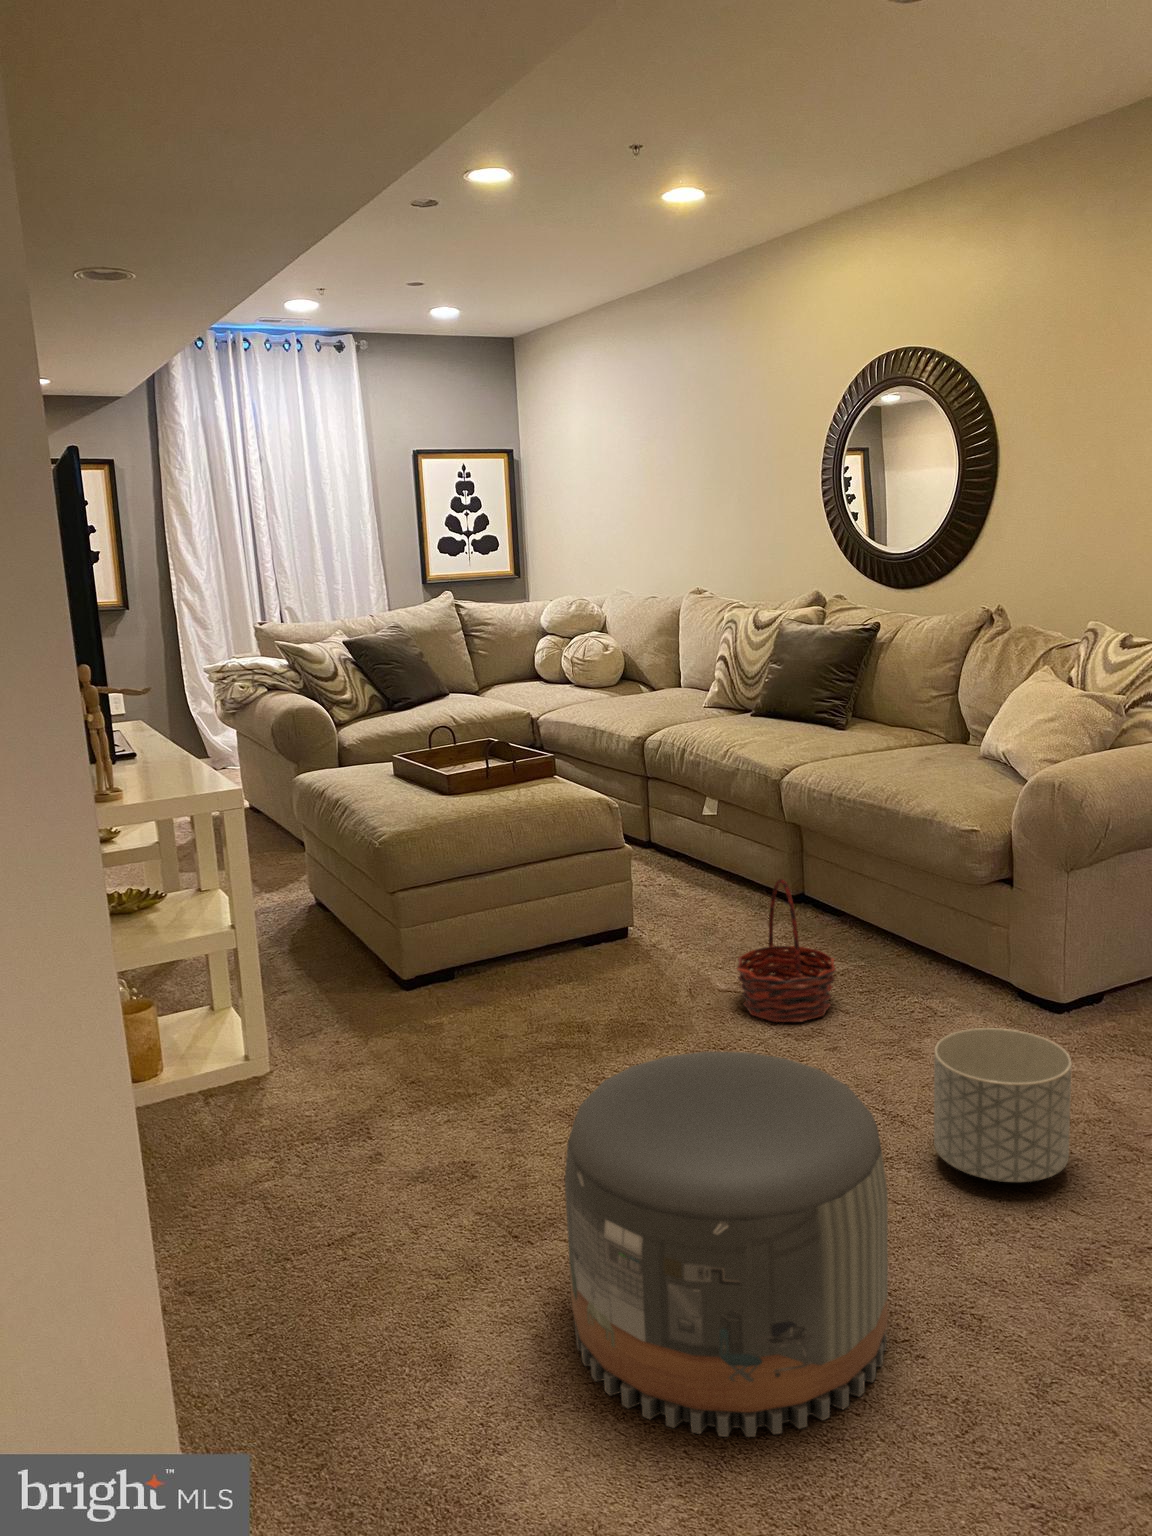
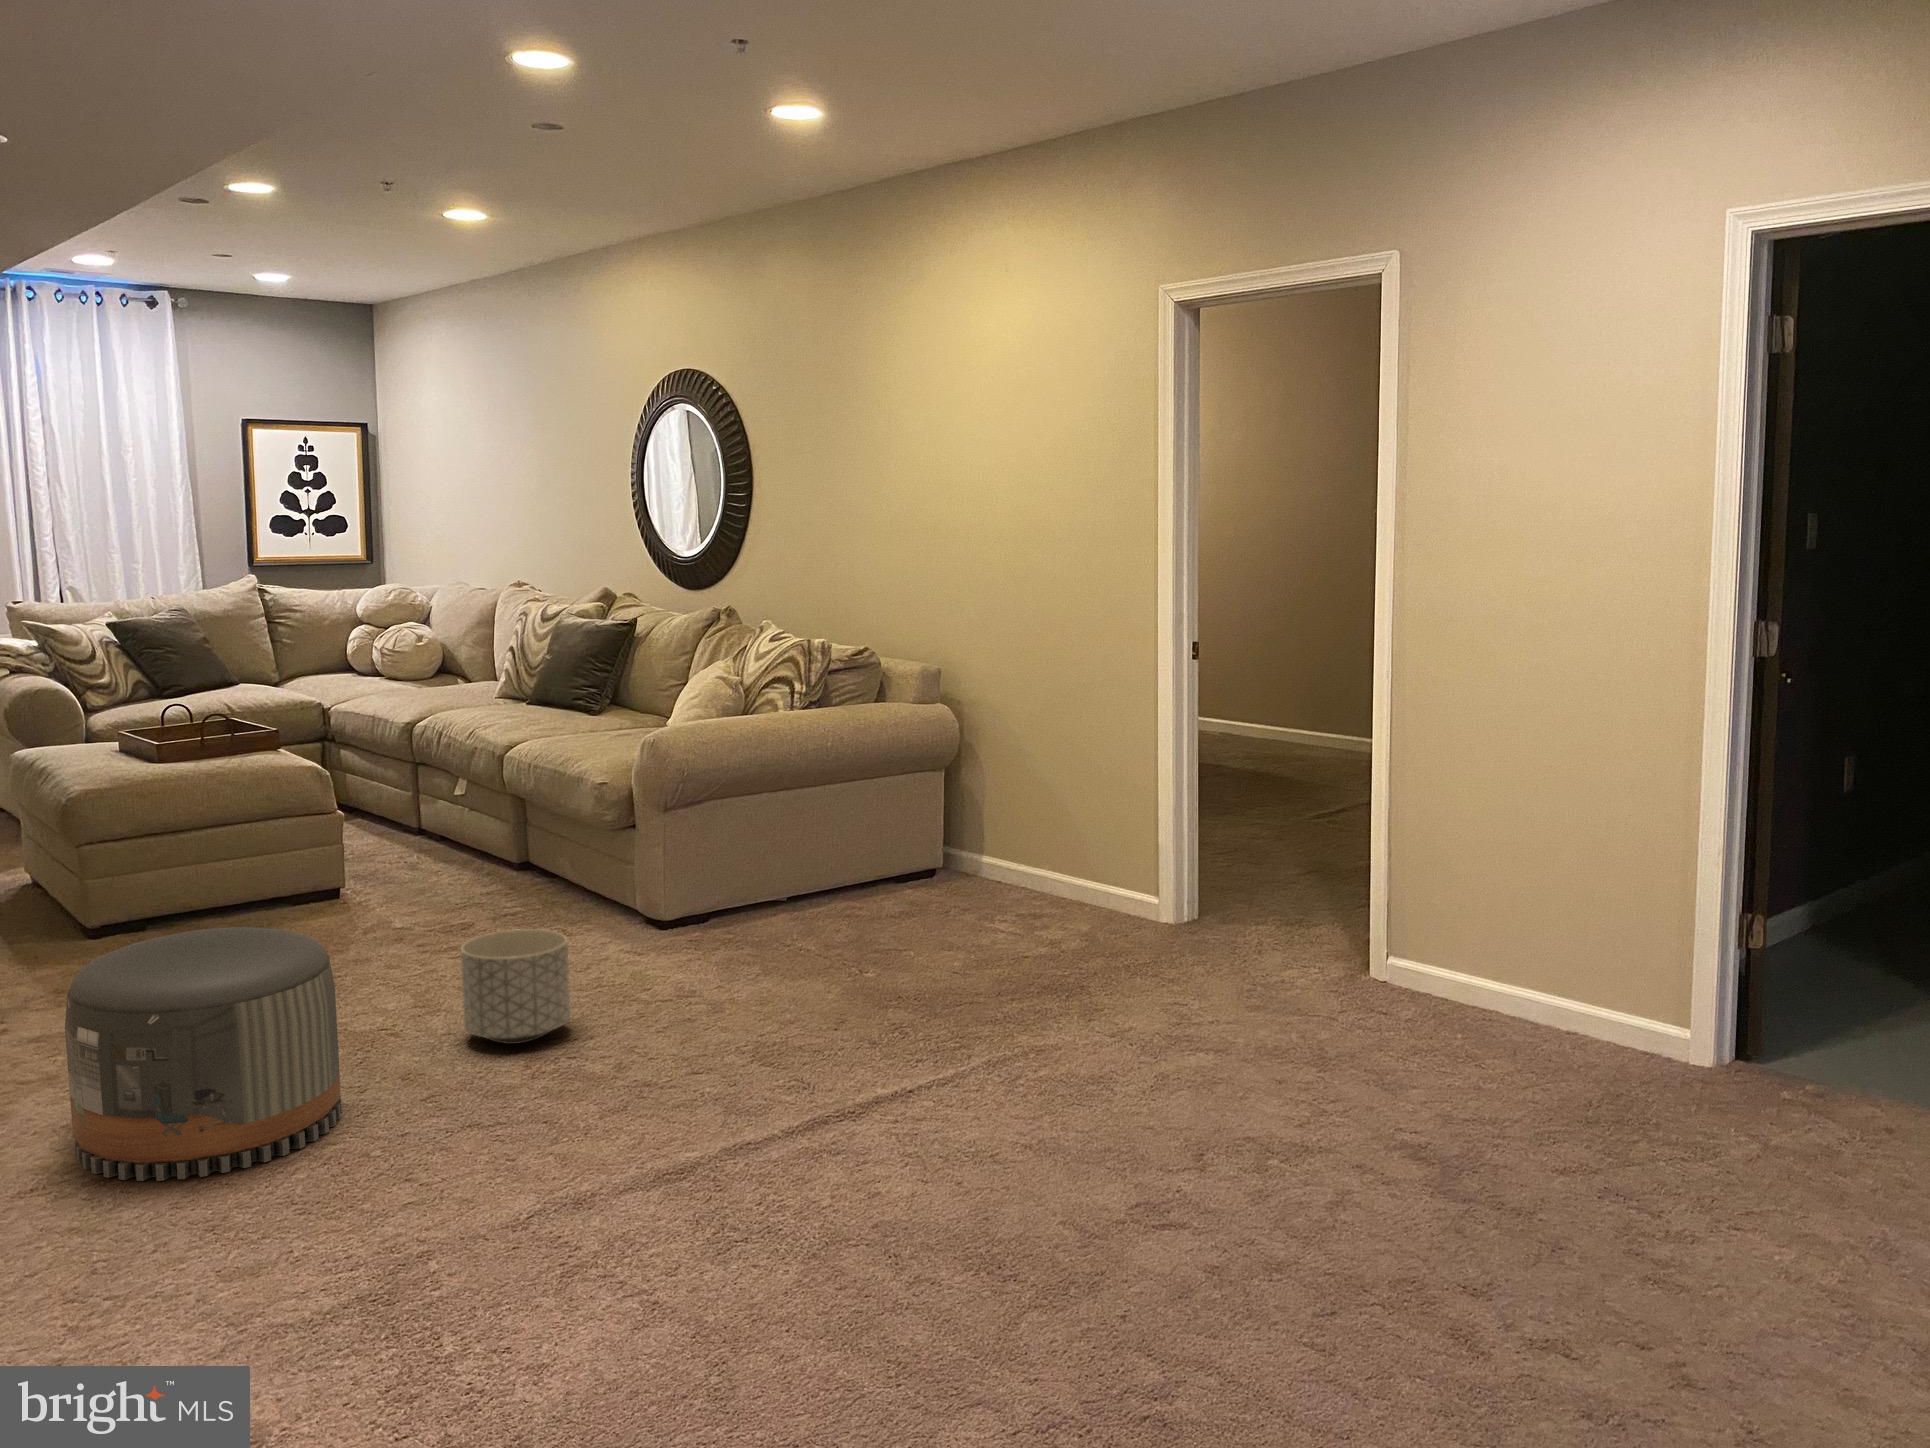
basket: present [737,879,836,1022] -> none [389,832,485,959]

